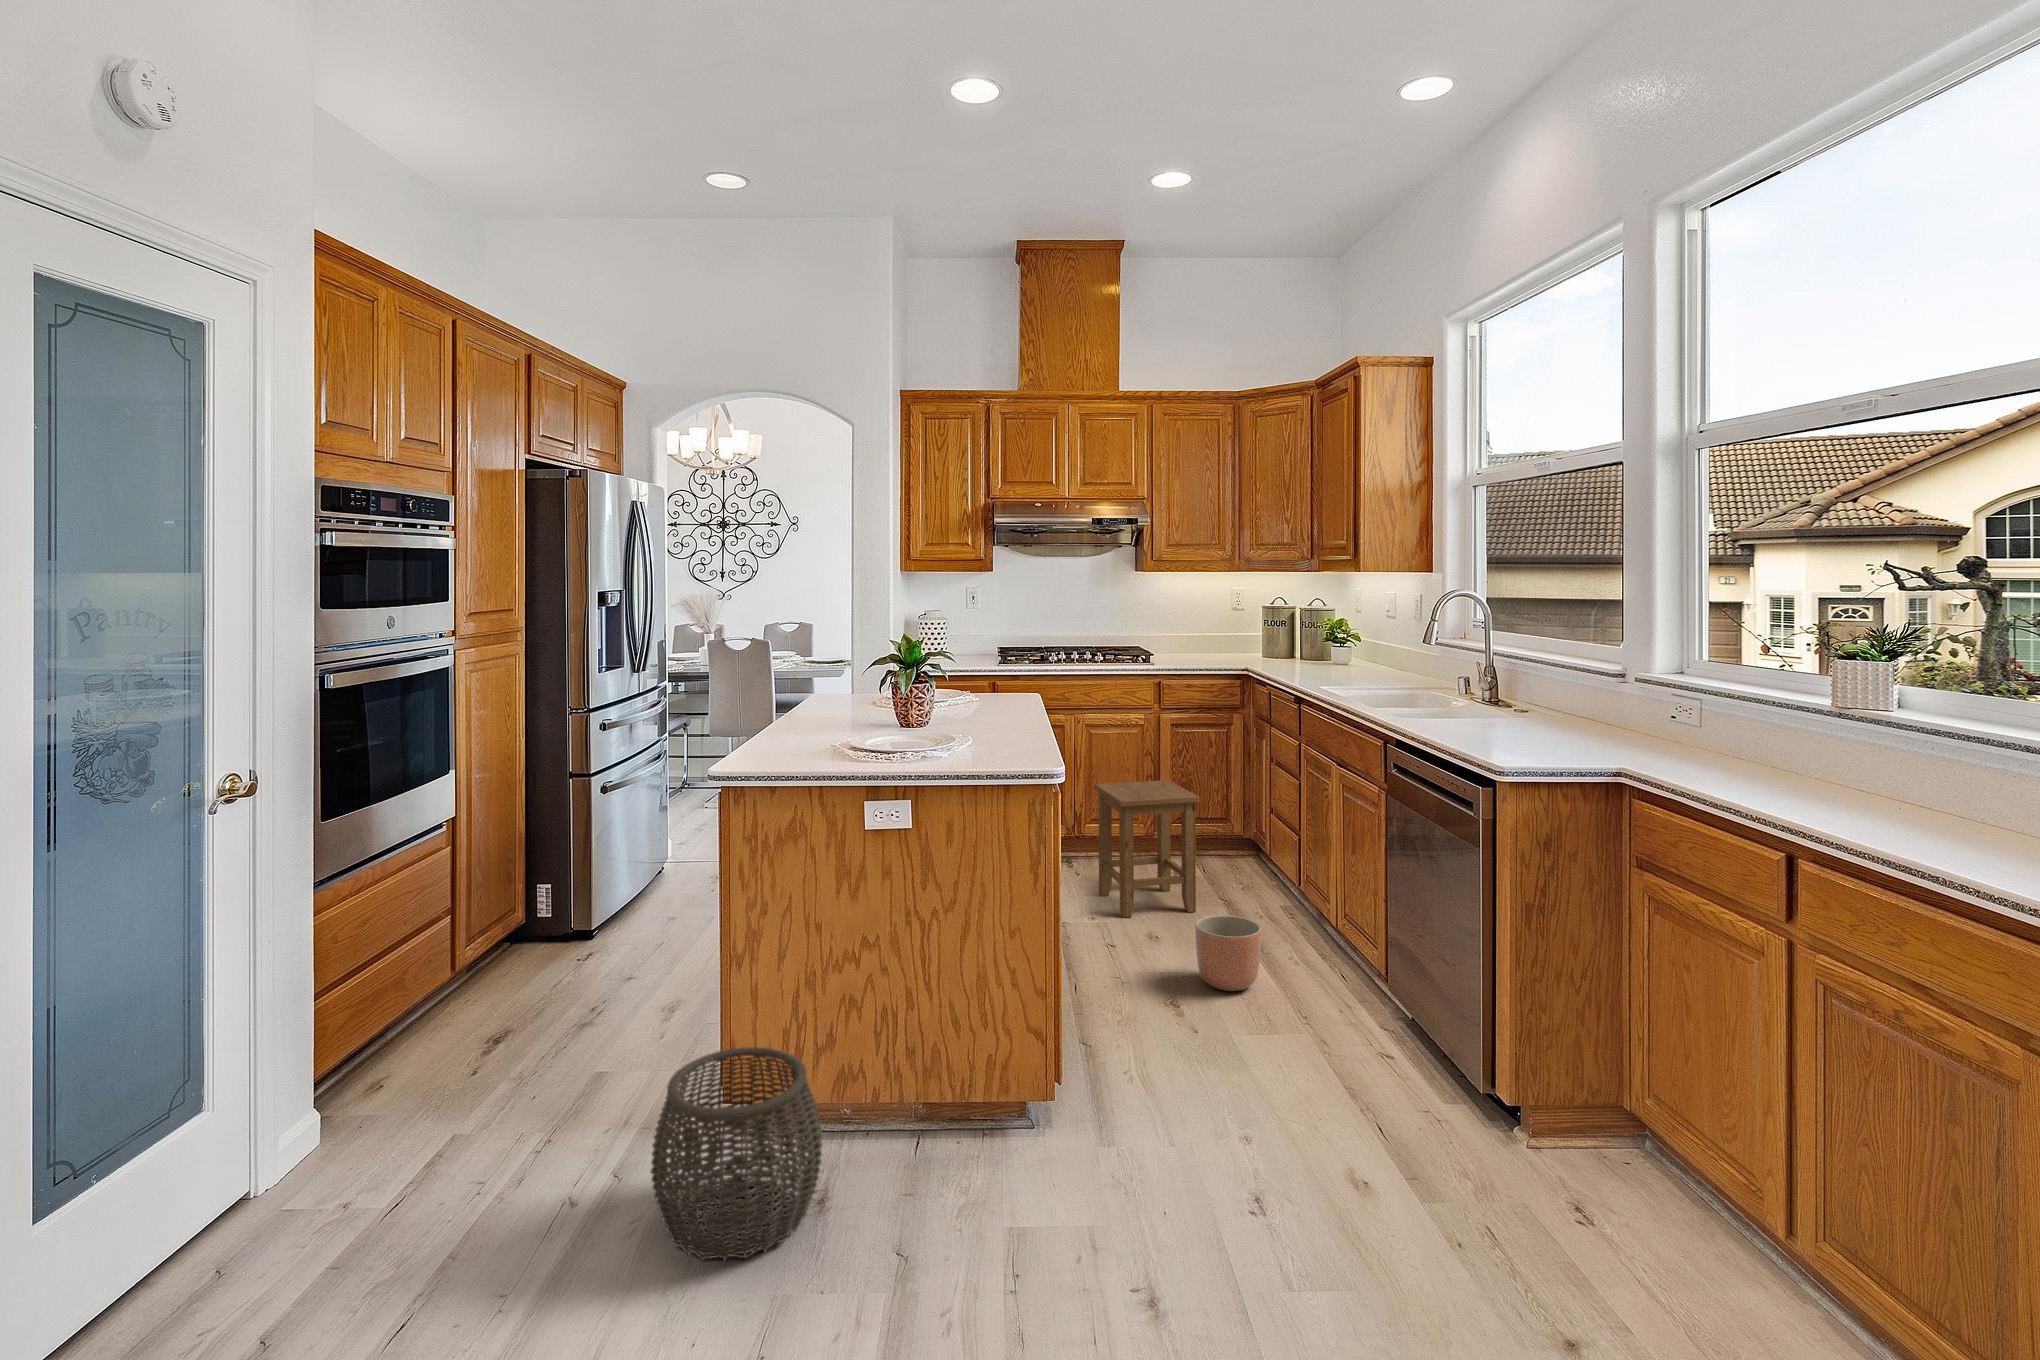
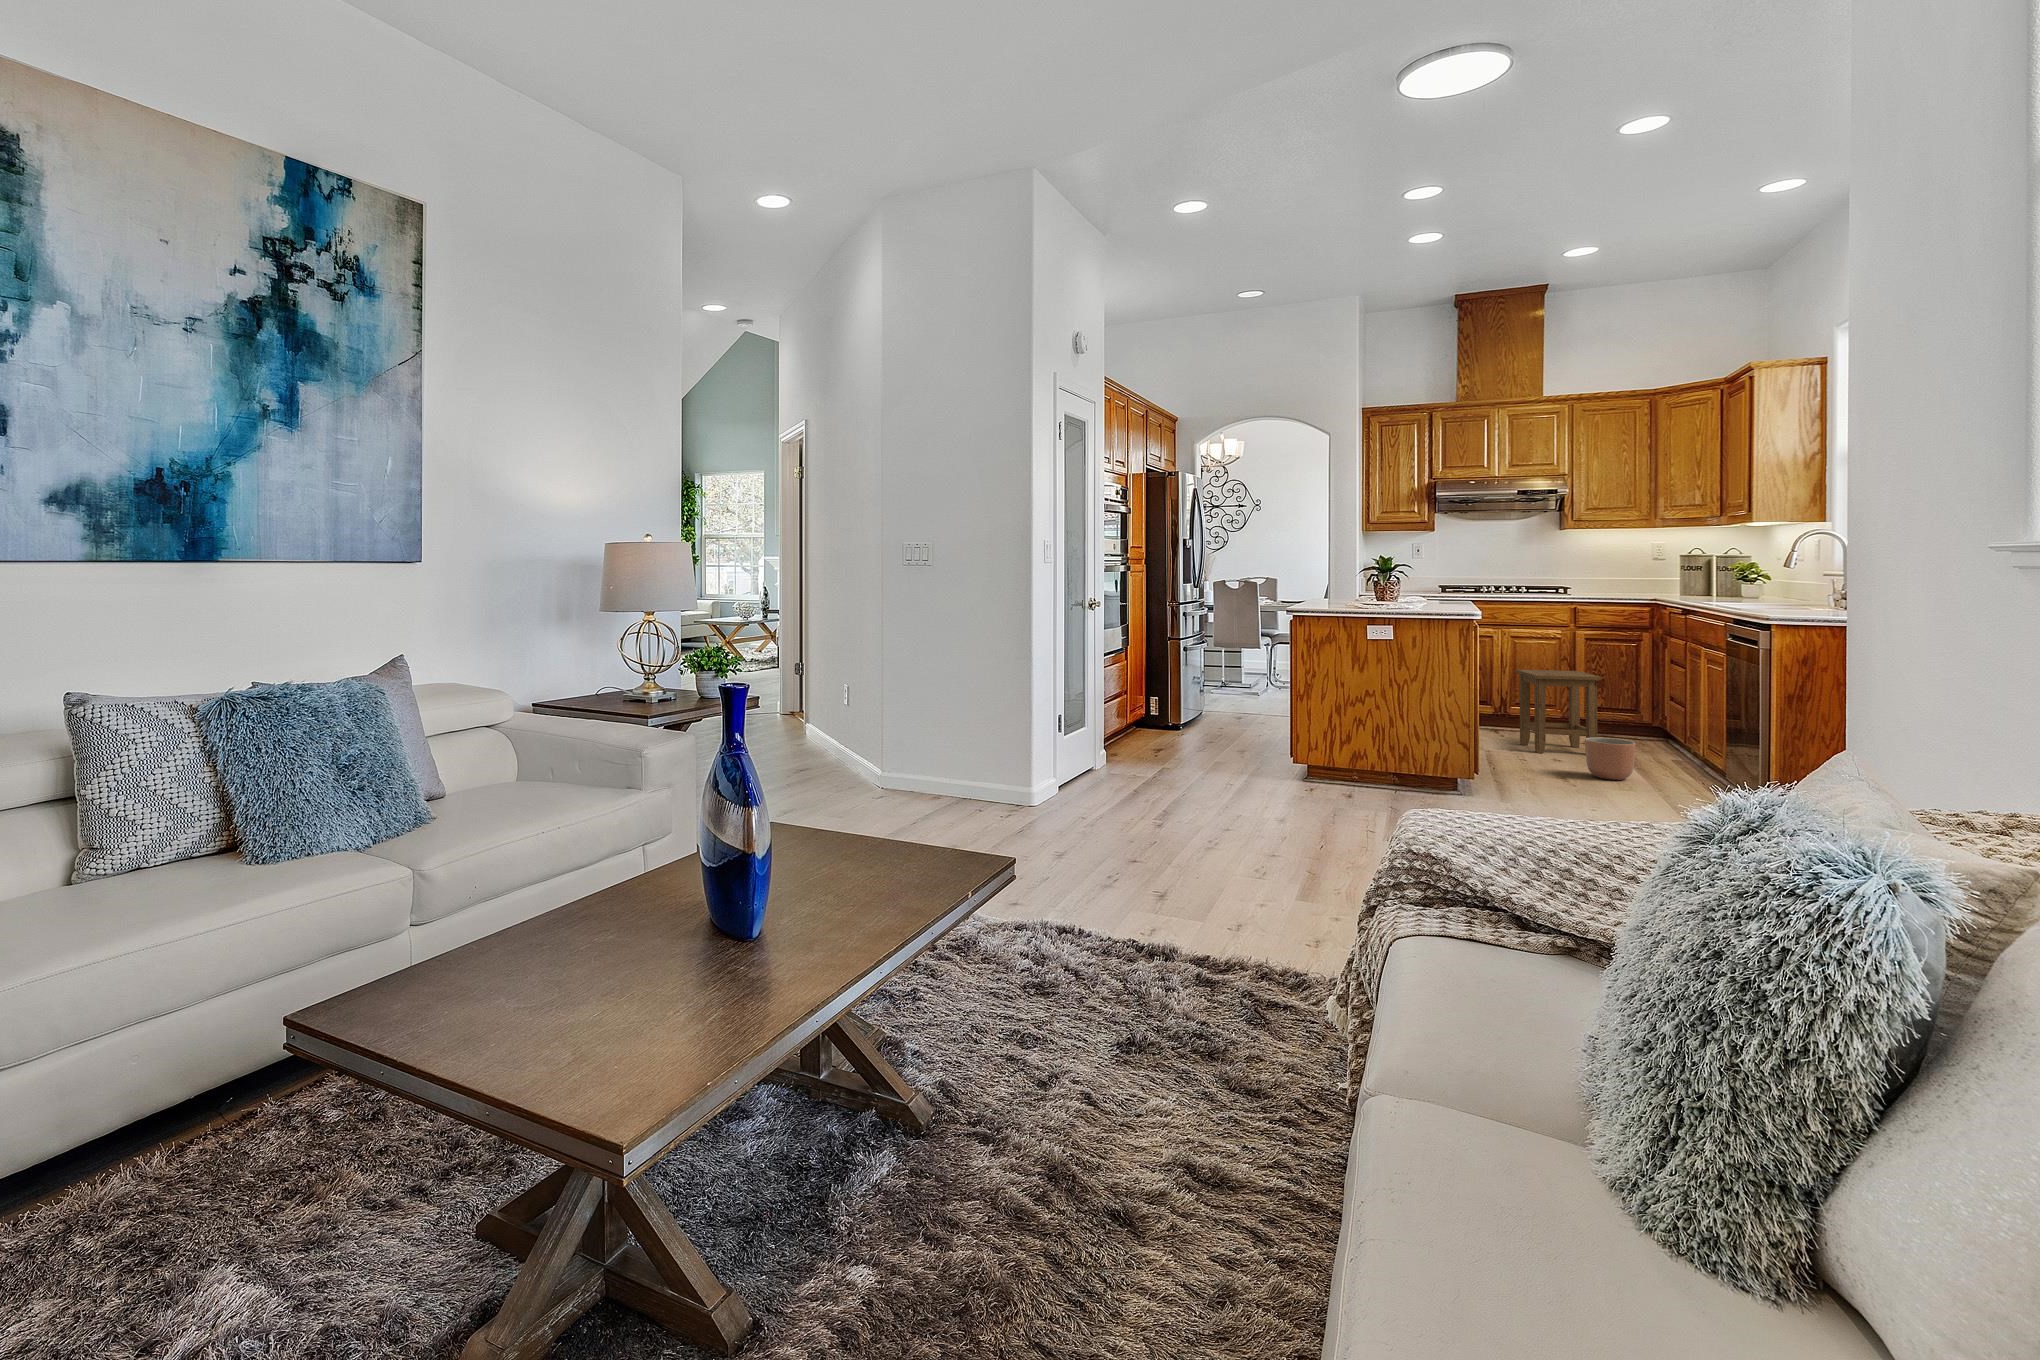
woven basket: present [651,1047,823,1261] -> none [1273,730,1354,804]

